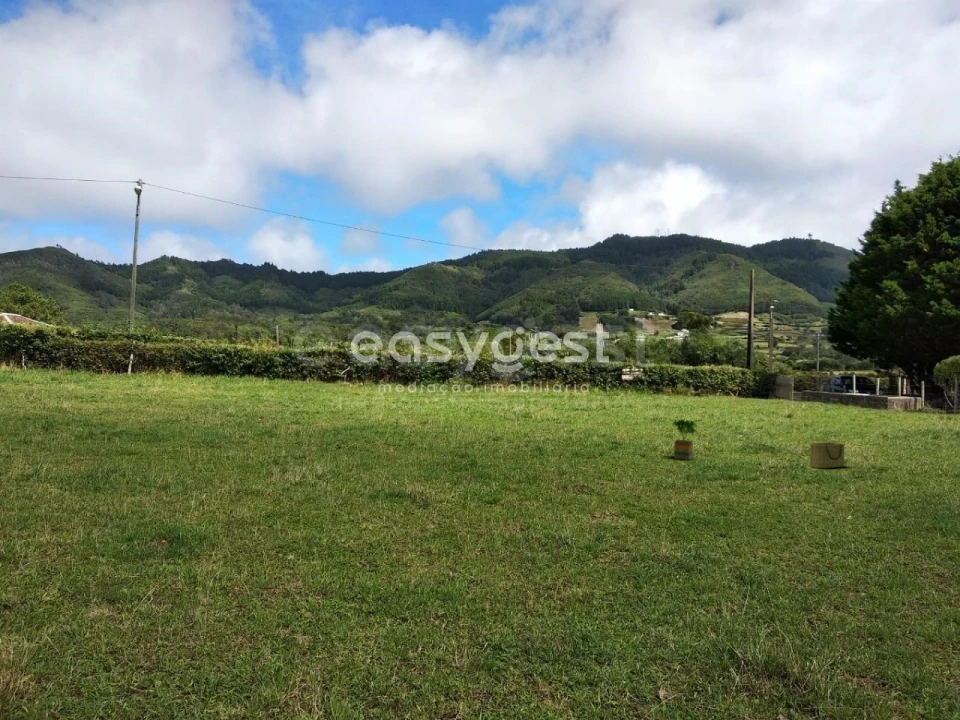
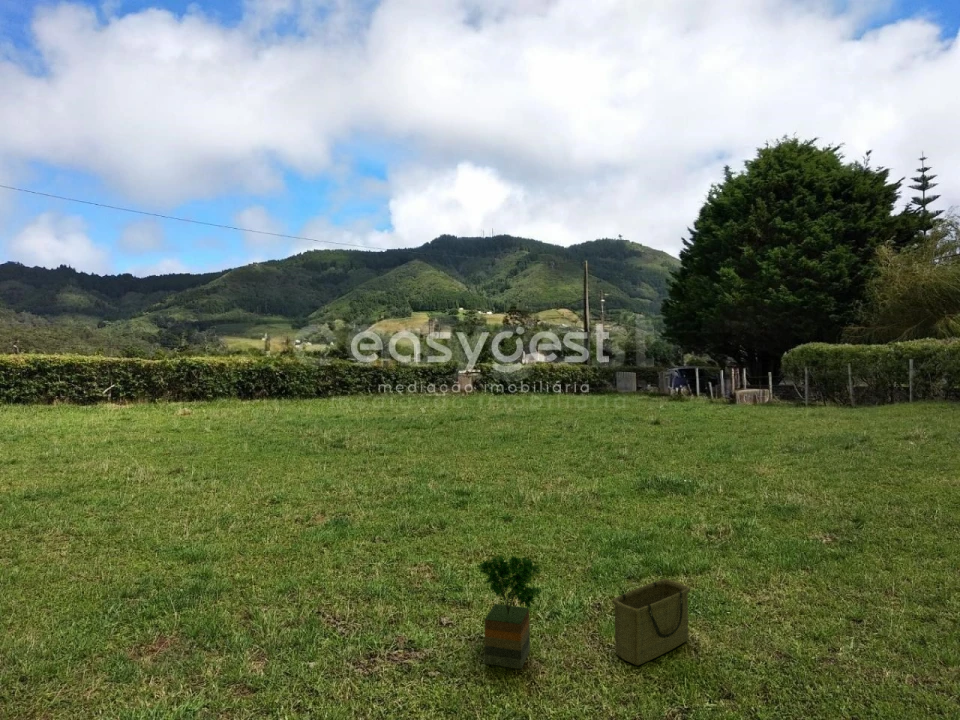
basket: present [810,442,845,469] -> present [612,579,690,665]

